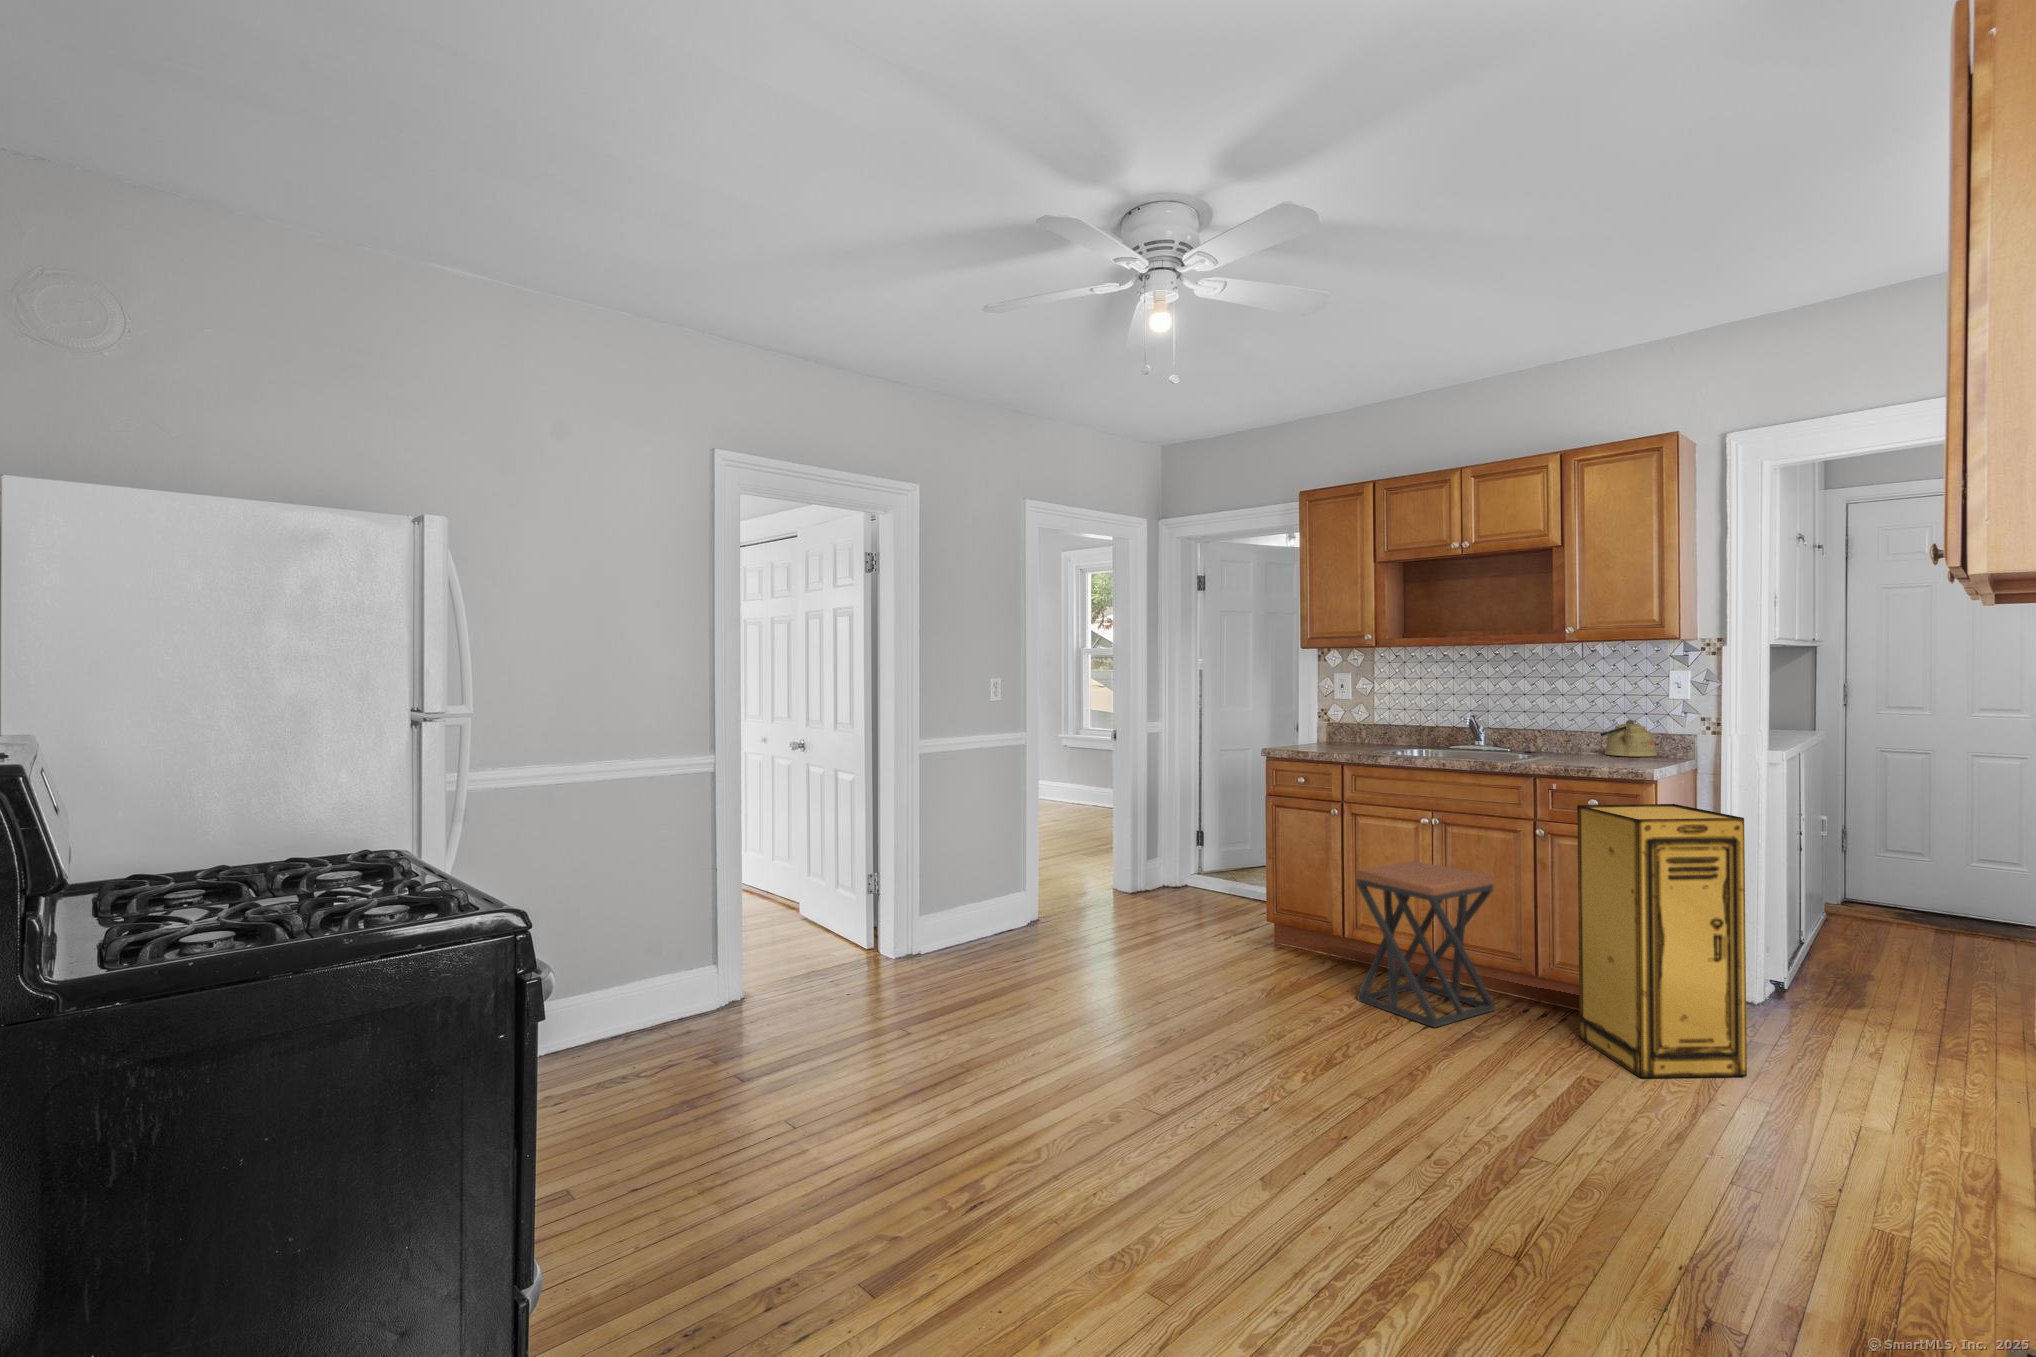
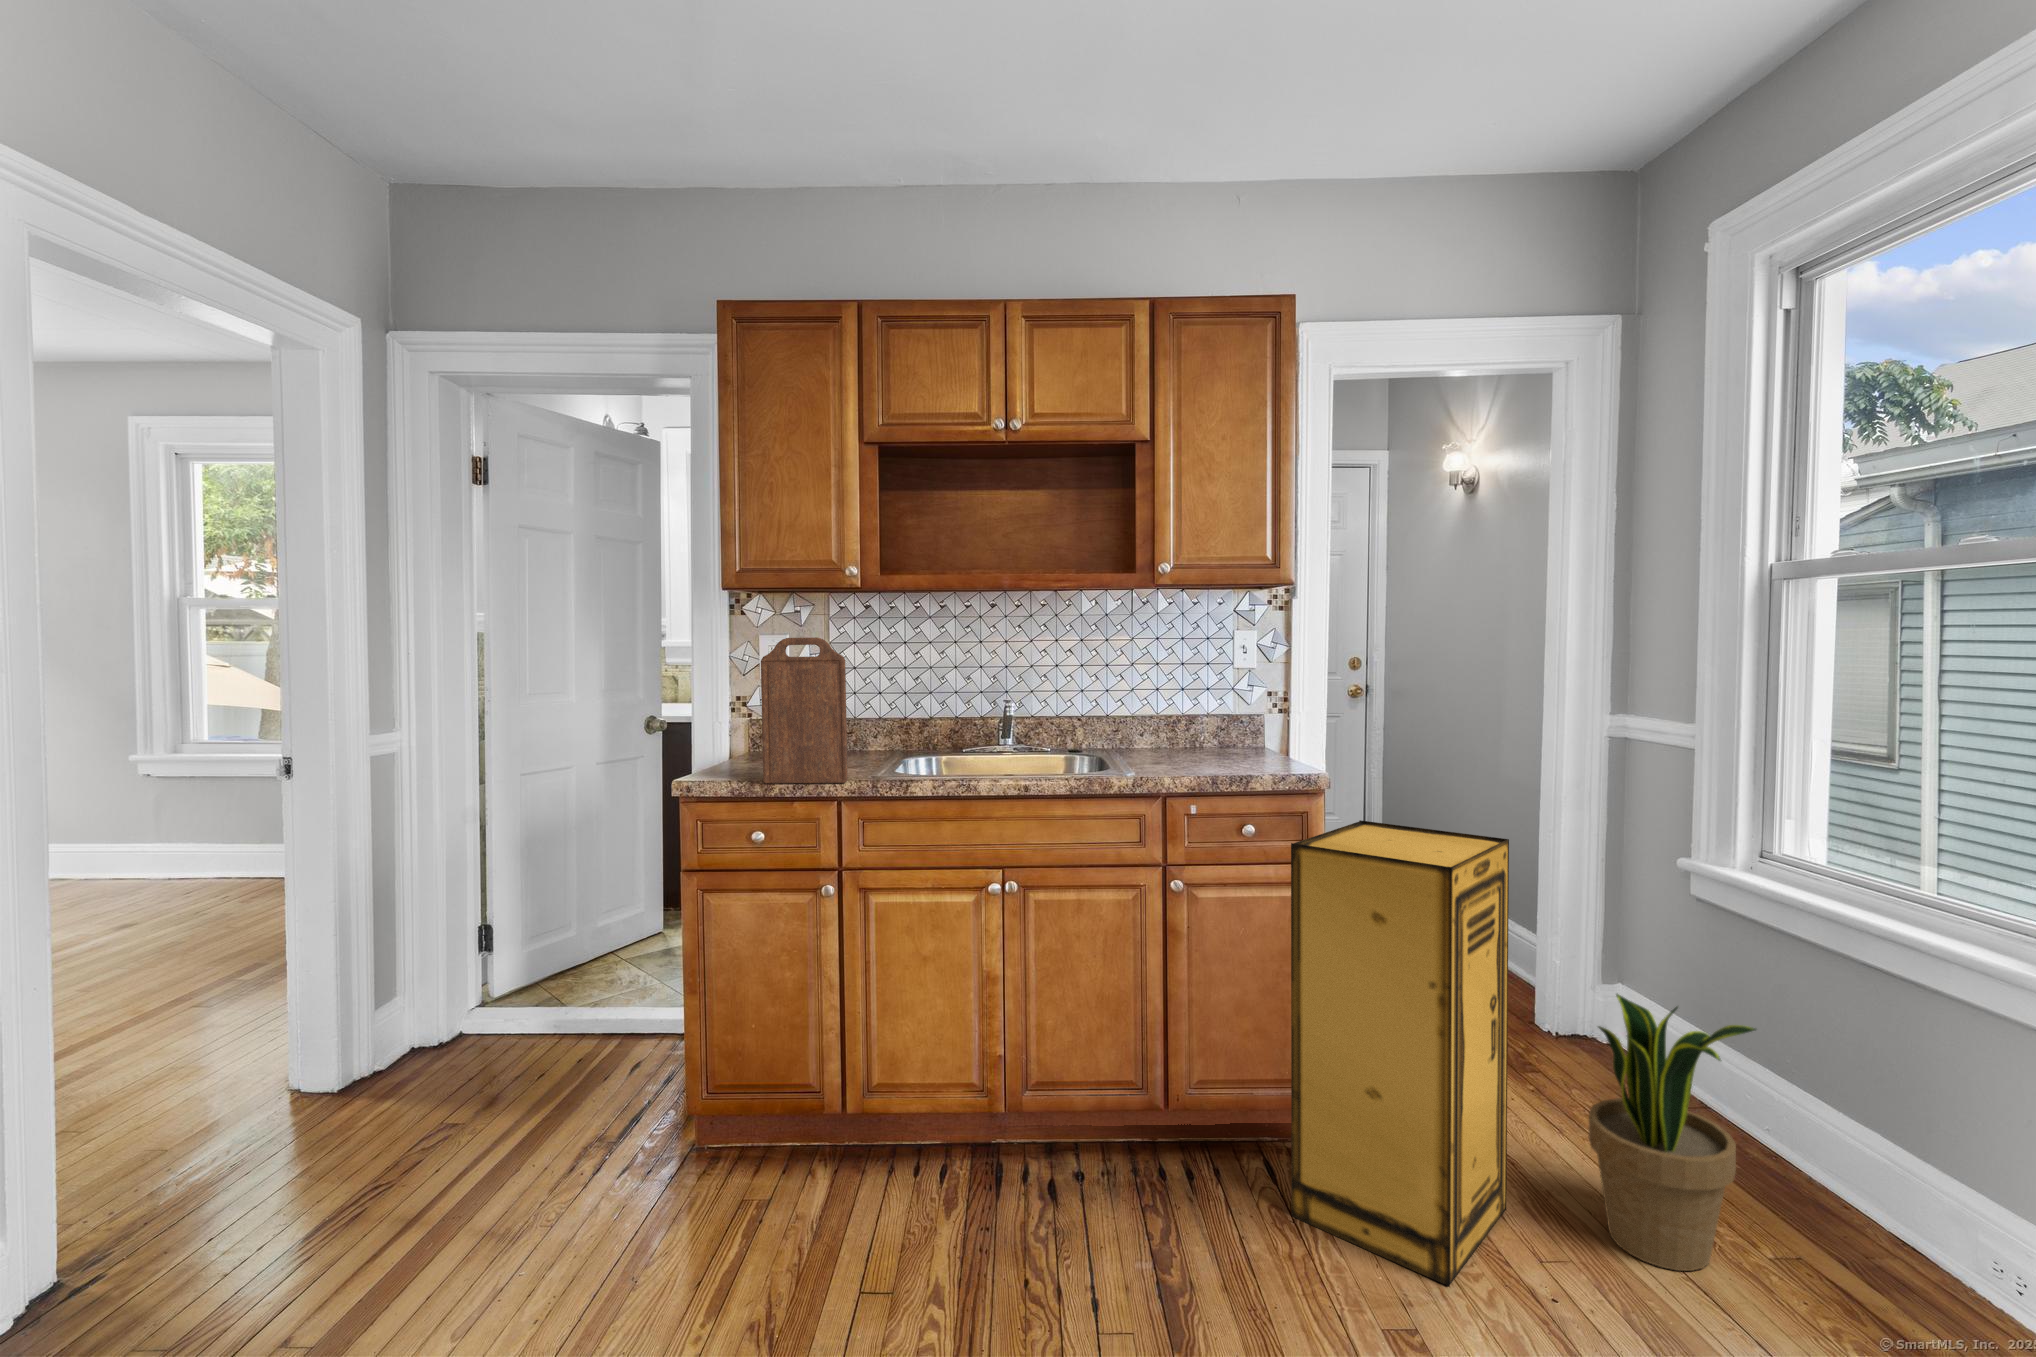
cutting board: none [1305,676,1349,756] -> present [761,637,848,783]
kettle: present [1600,720,1657,757] -> none [1162,698,1231,749]
stool: present [1356,861,1495,1027] -> none [944,961,1144,1297]
potted plant: none [1793,940,1923,1129] -> present [1589,994,1756,1271]

